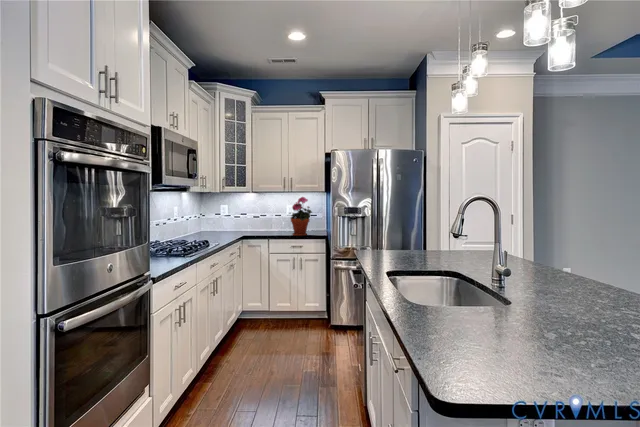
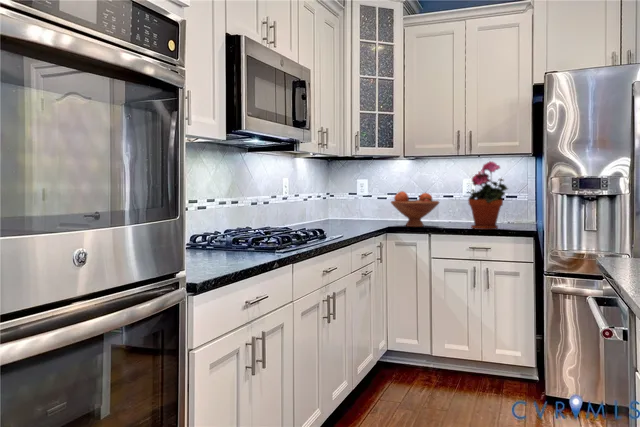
fruit bowl: none [245,213,274,235] -> present [391,192,439,227]

